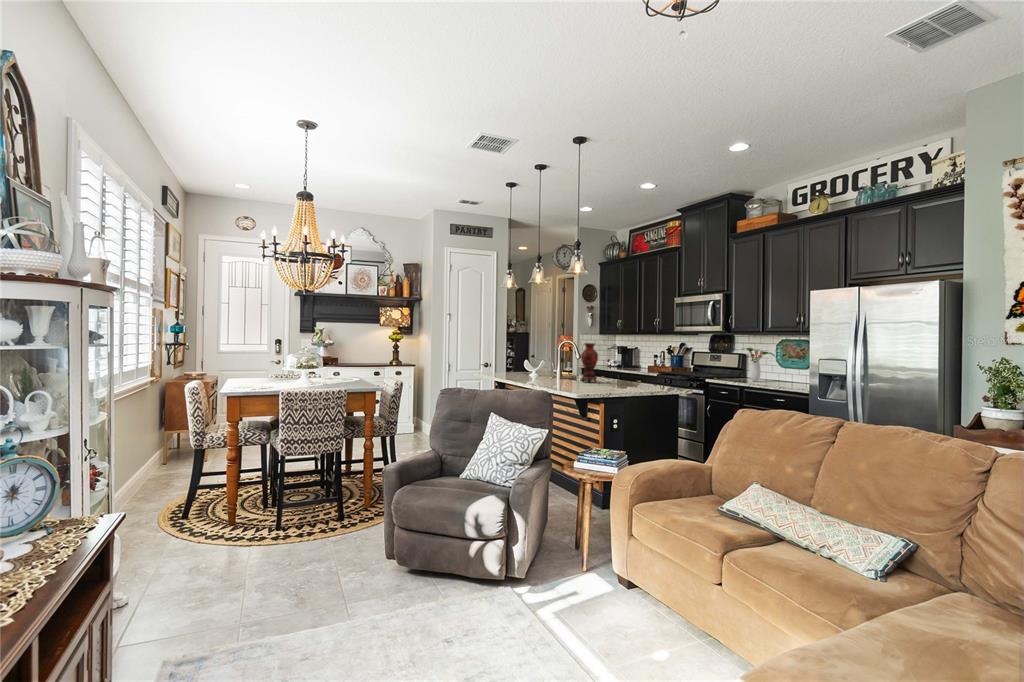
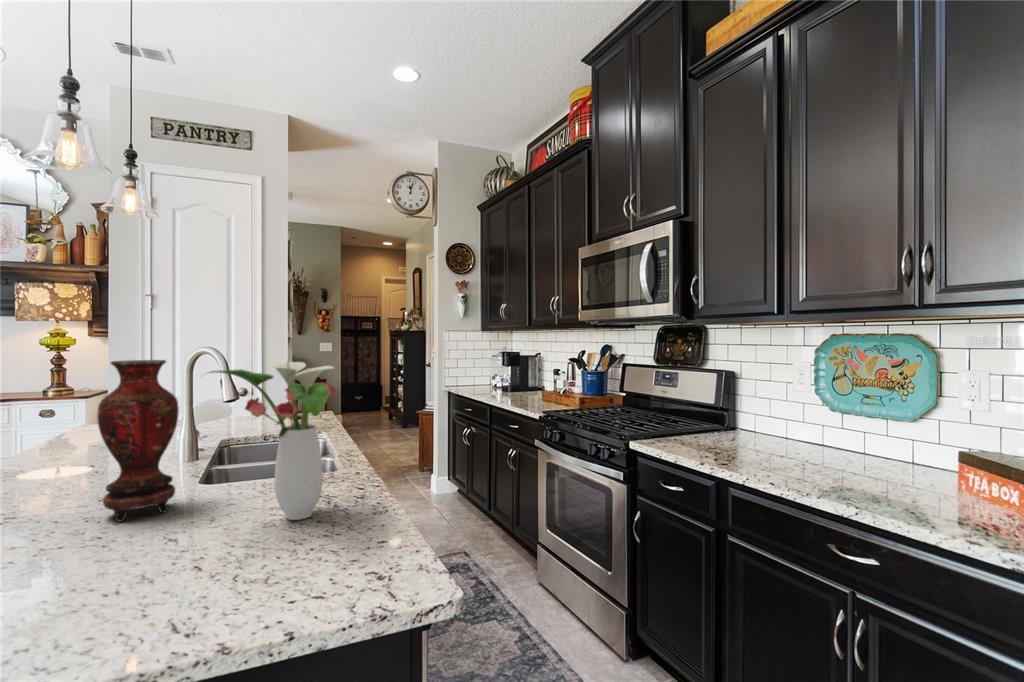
flower arrangement: present [742,347,775,381] -> present [209,362,335,520]

